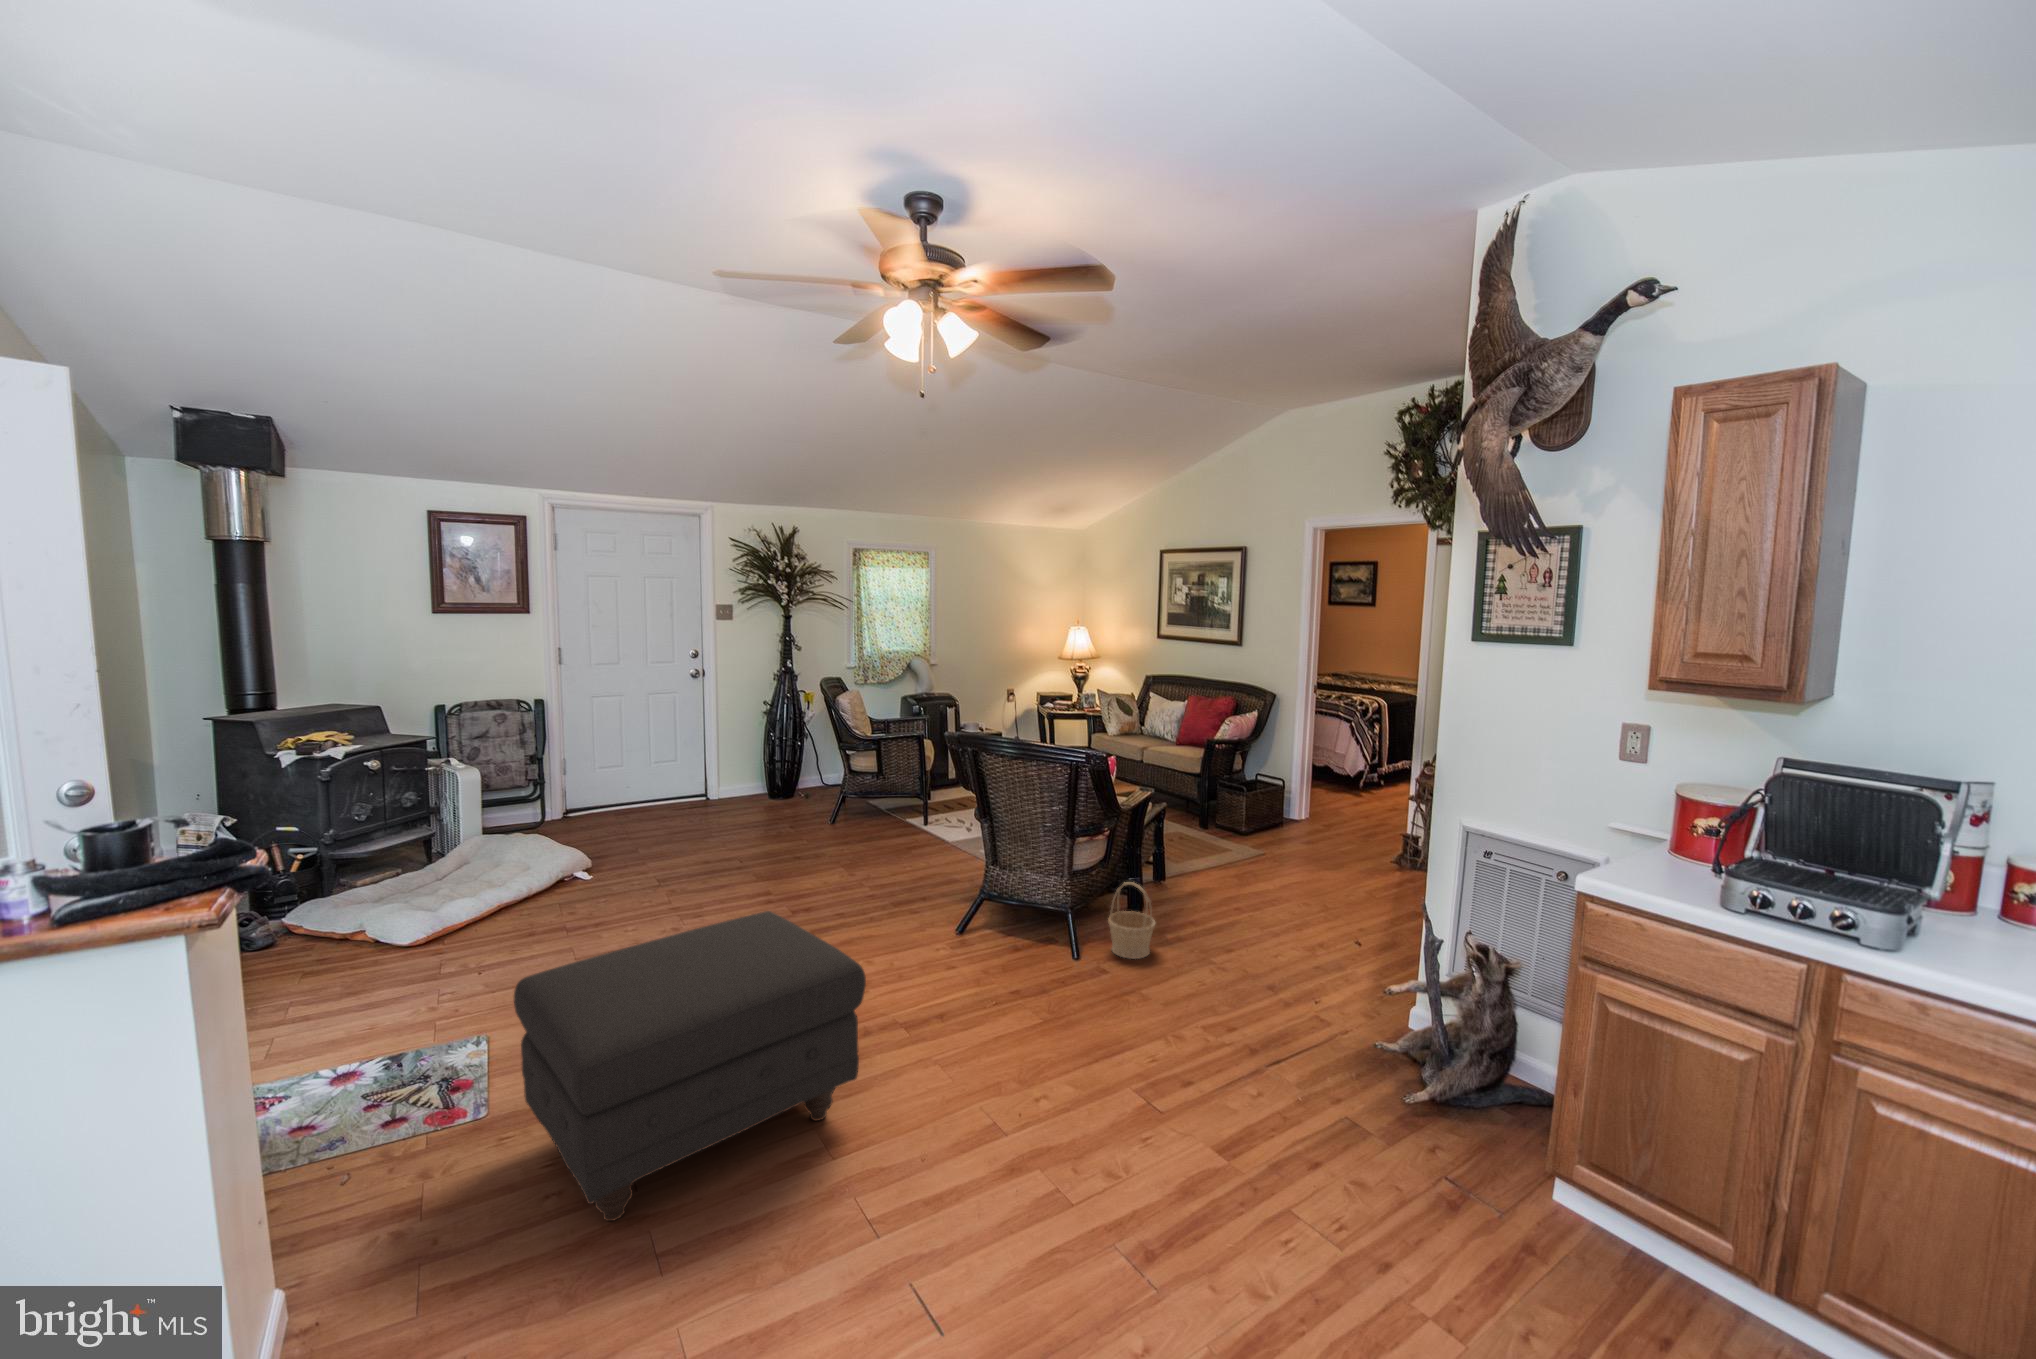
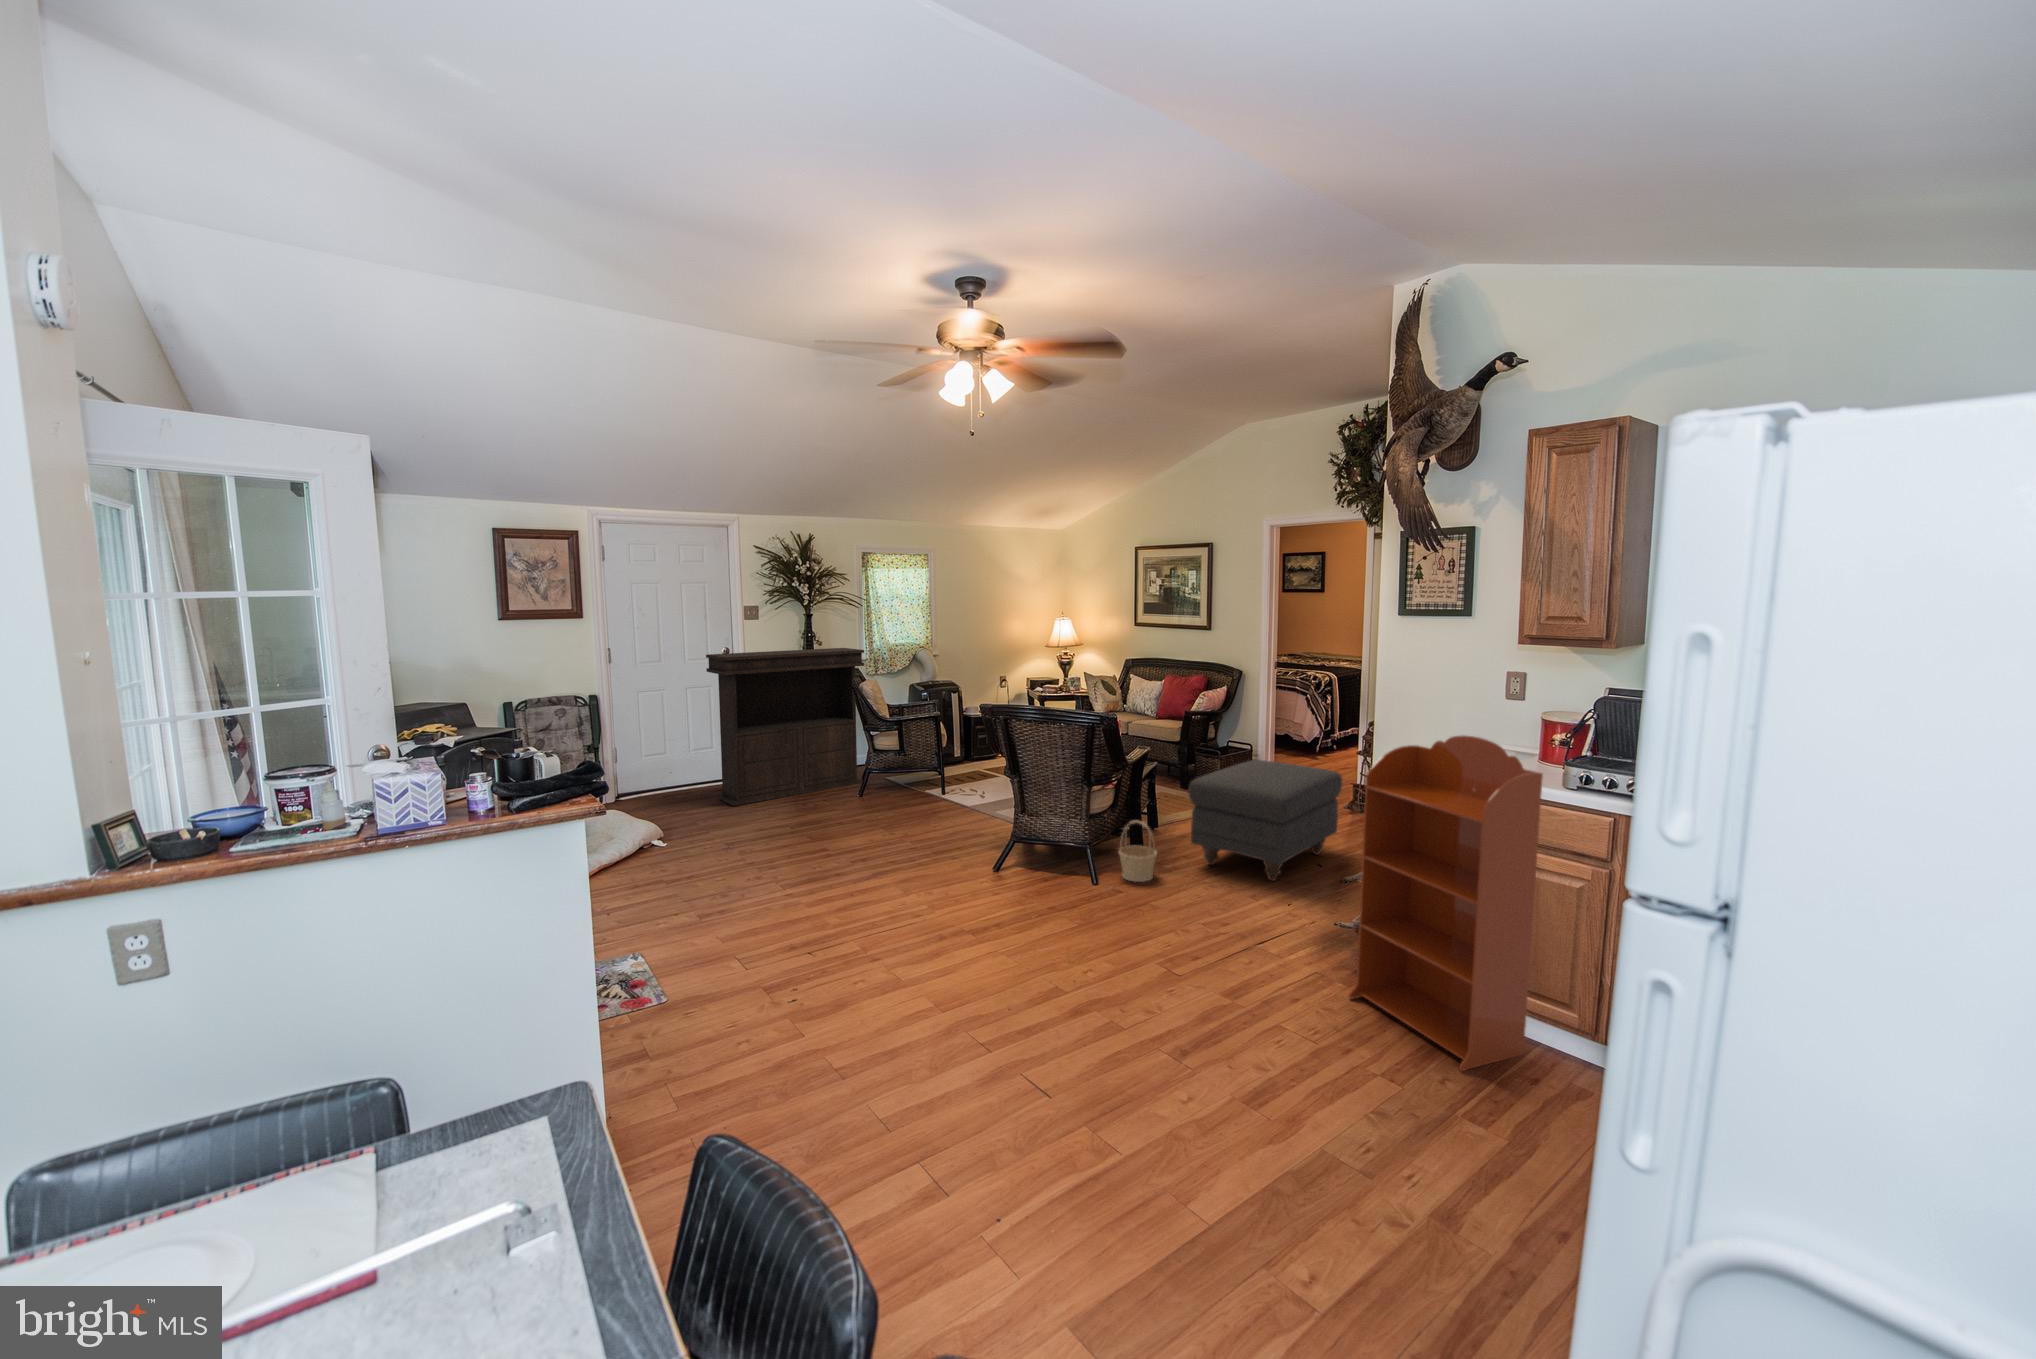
console table: none [662,654,844,831] -> present [706,648,864,806]
bookcase: none [1390,818,1693,1321] -> present [1349,735,1543,1071]
ottoman: present [514,911,866,1221] -> present [1189,760,1342,881]

